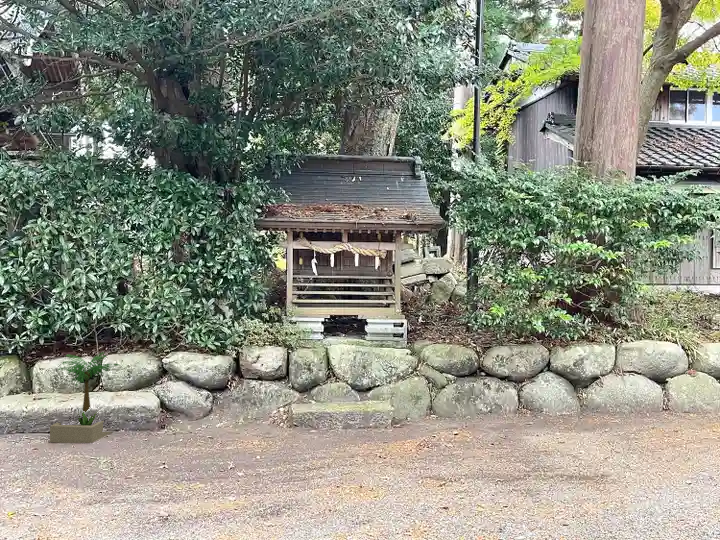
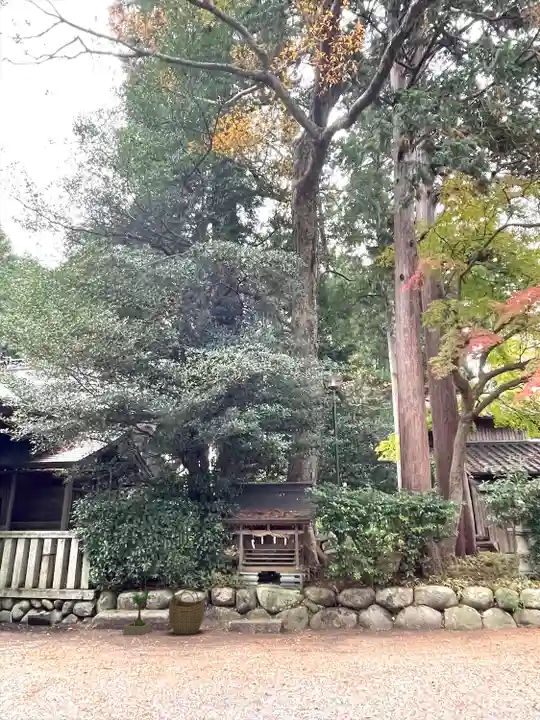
woven basket: none [150,349,228,440] -> present [169,588,205,635]

